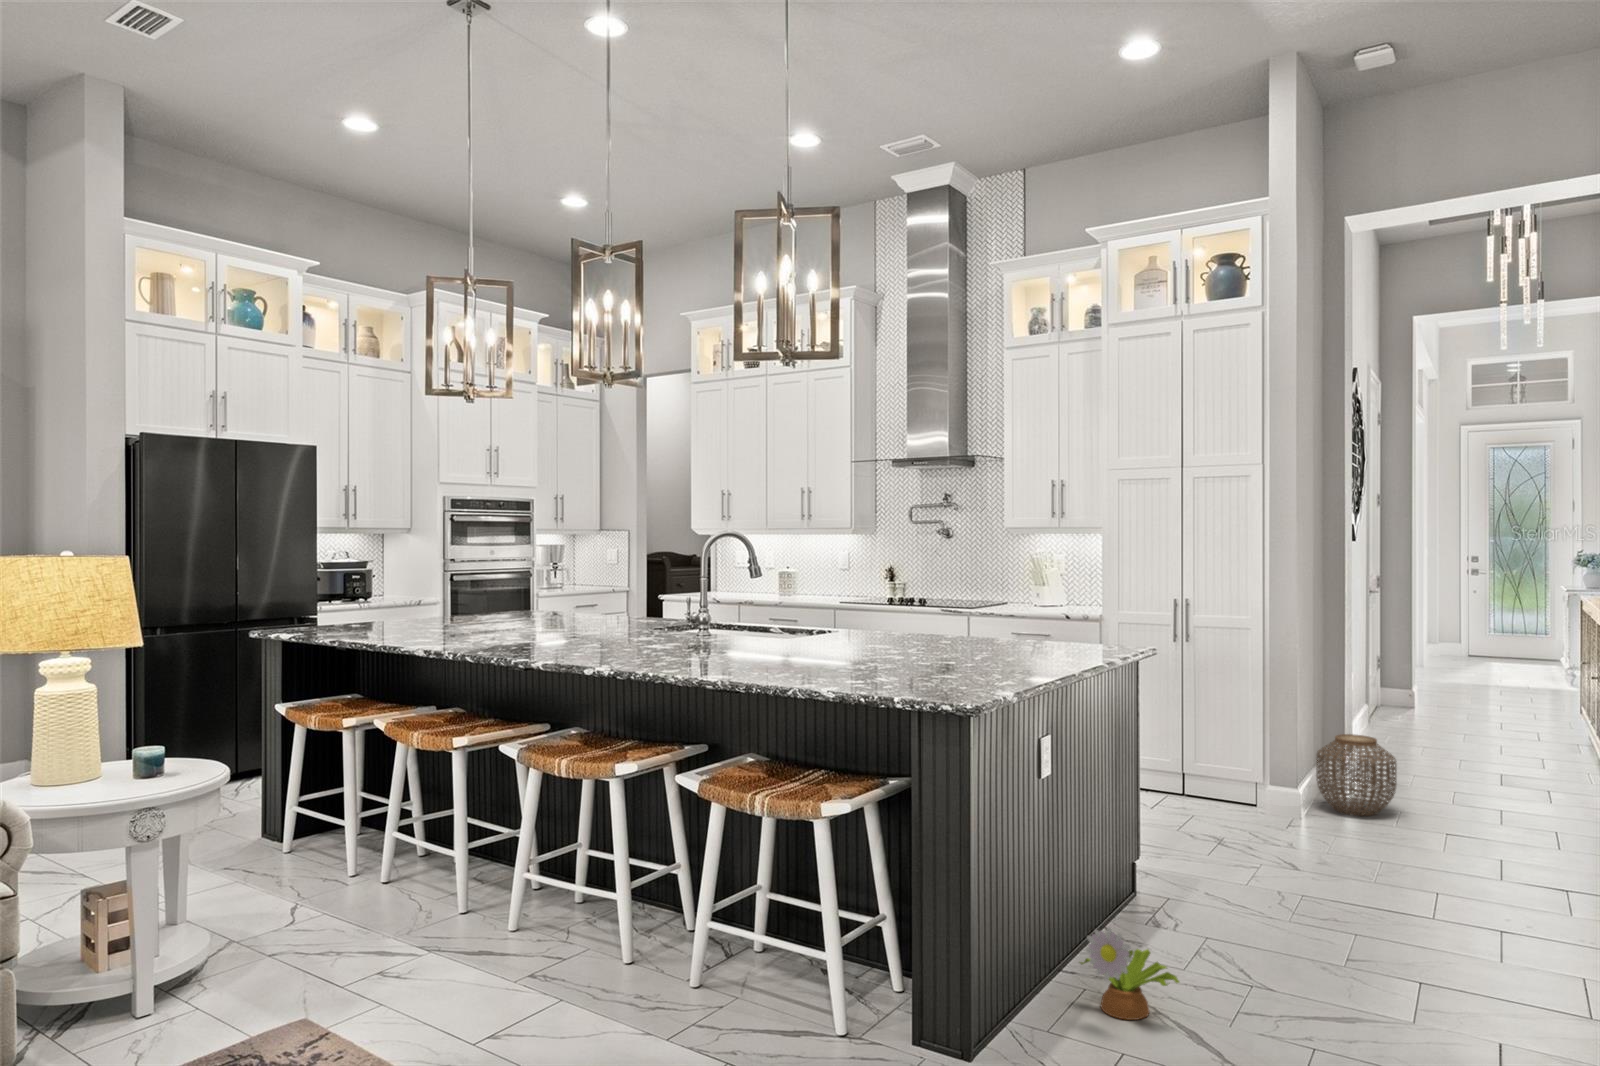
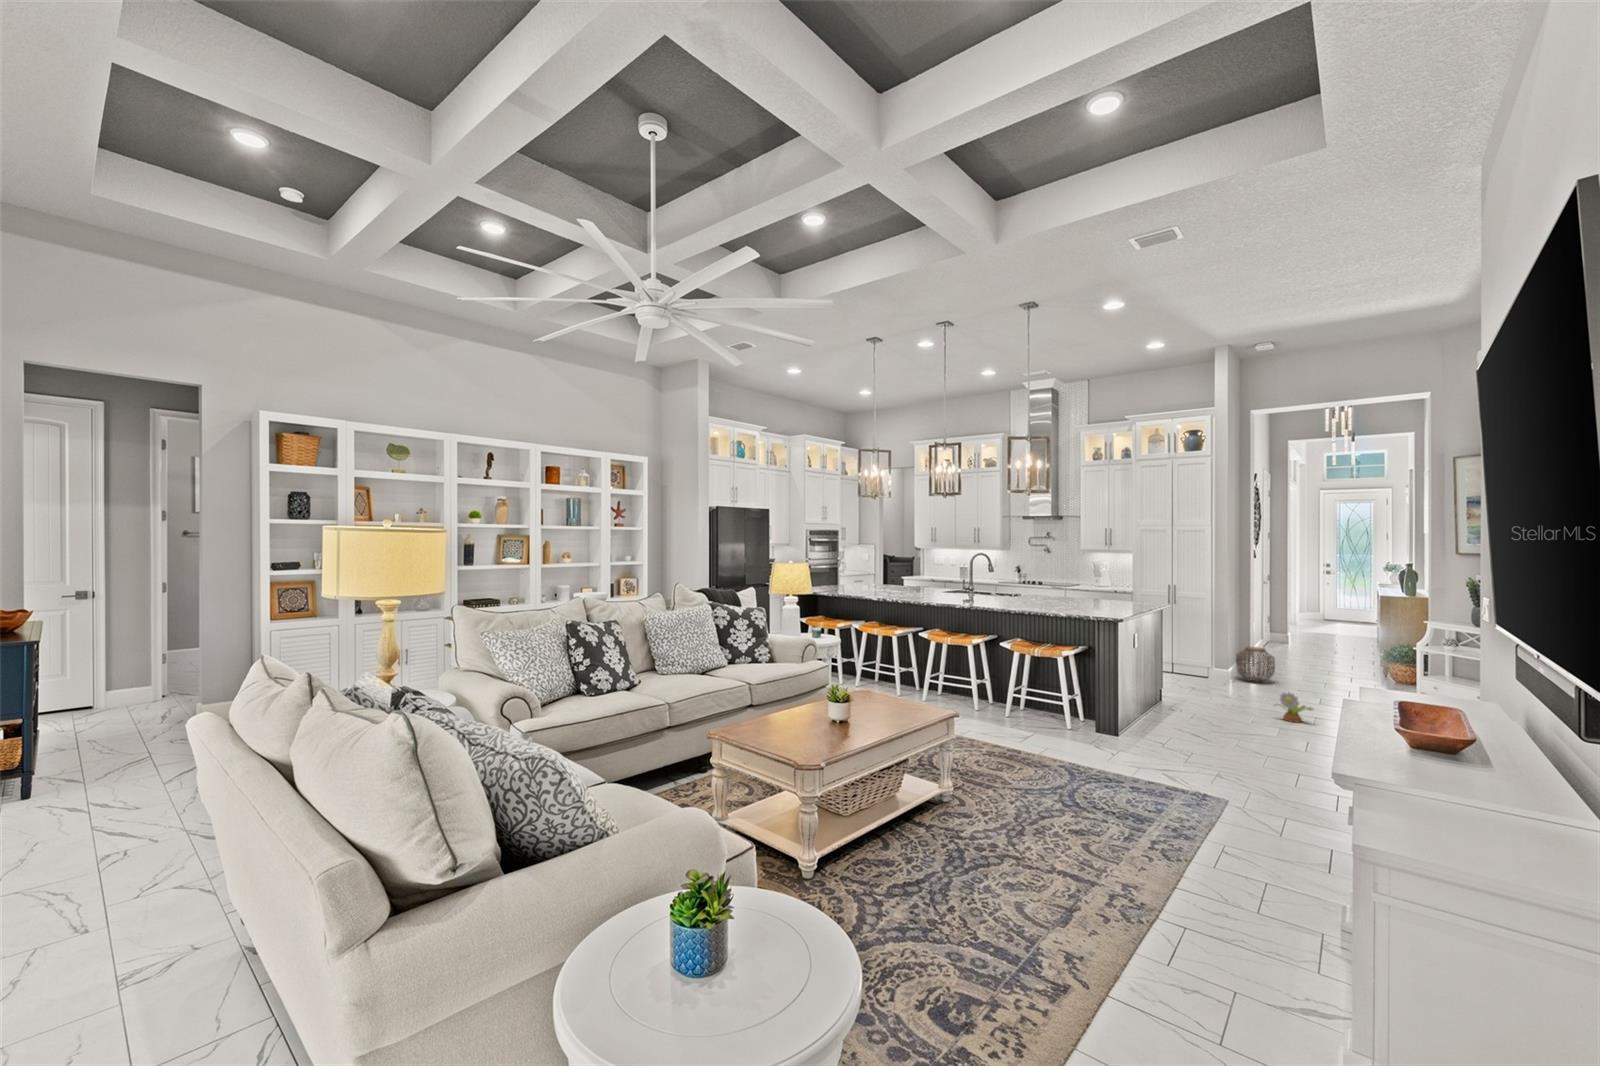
decorative plant: present [1080,927,1179,1020] -> present [1280,692,1313,723]

